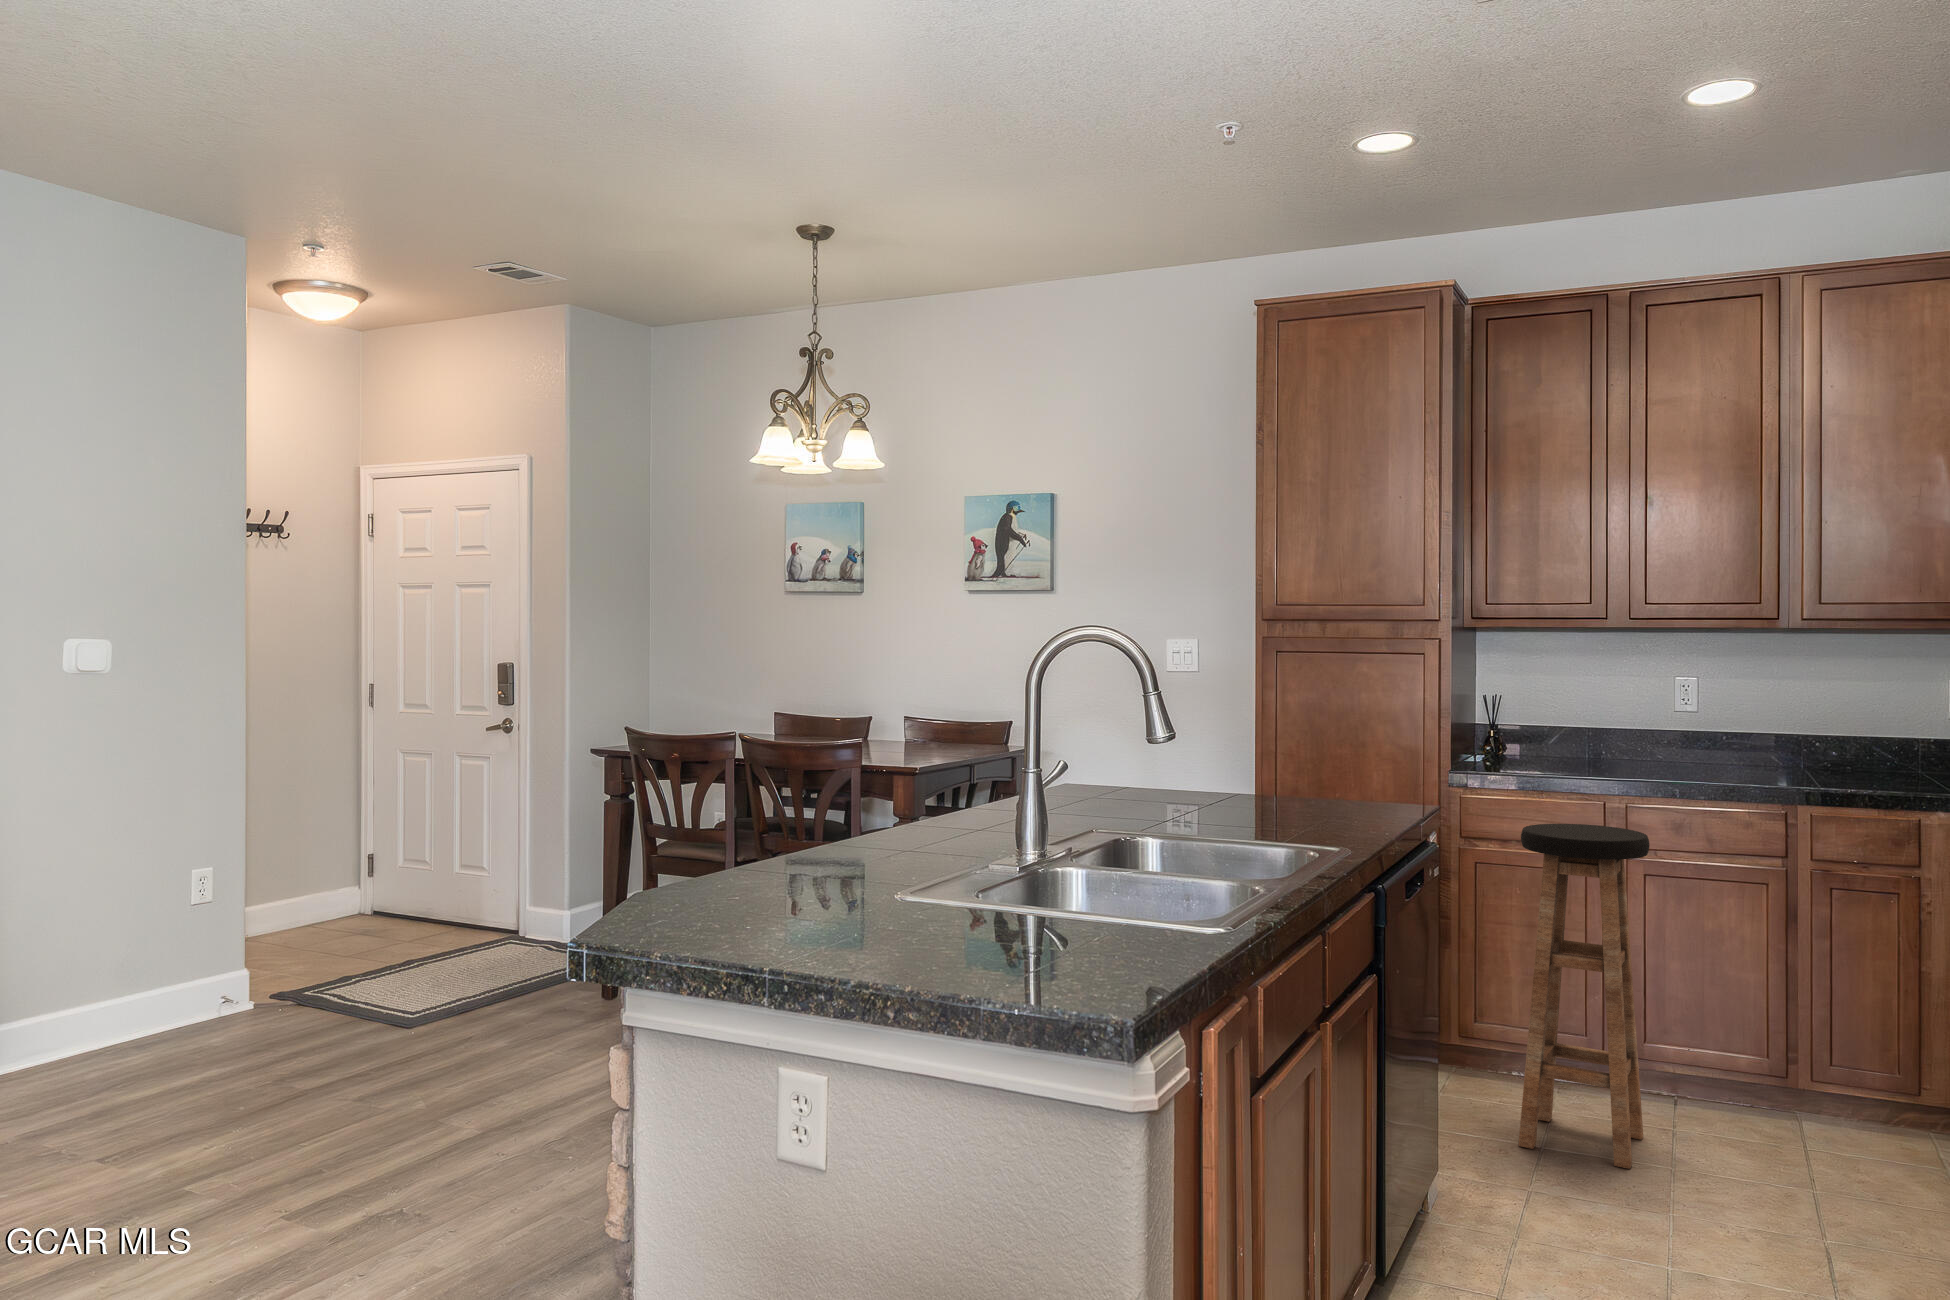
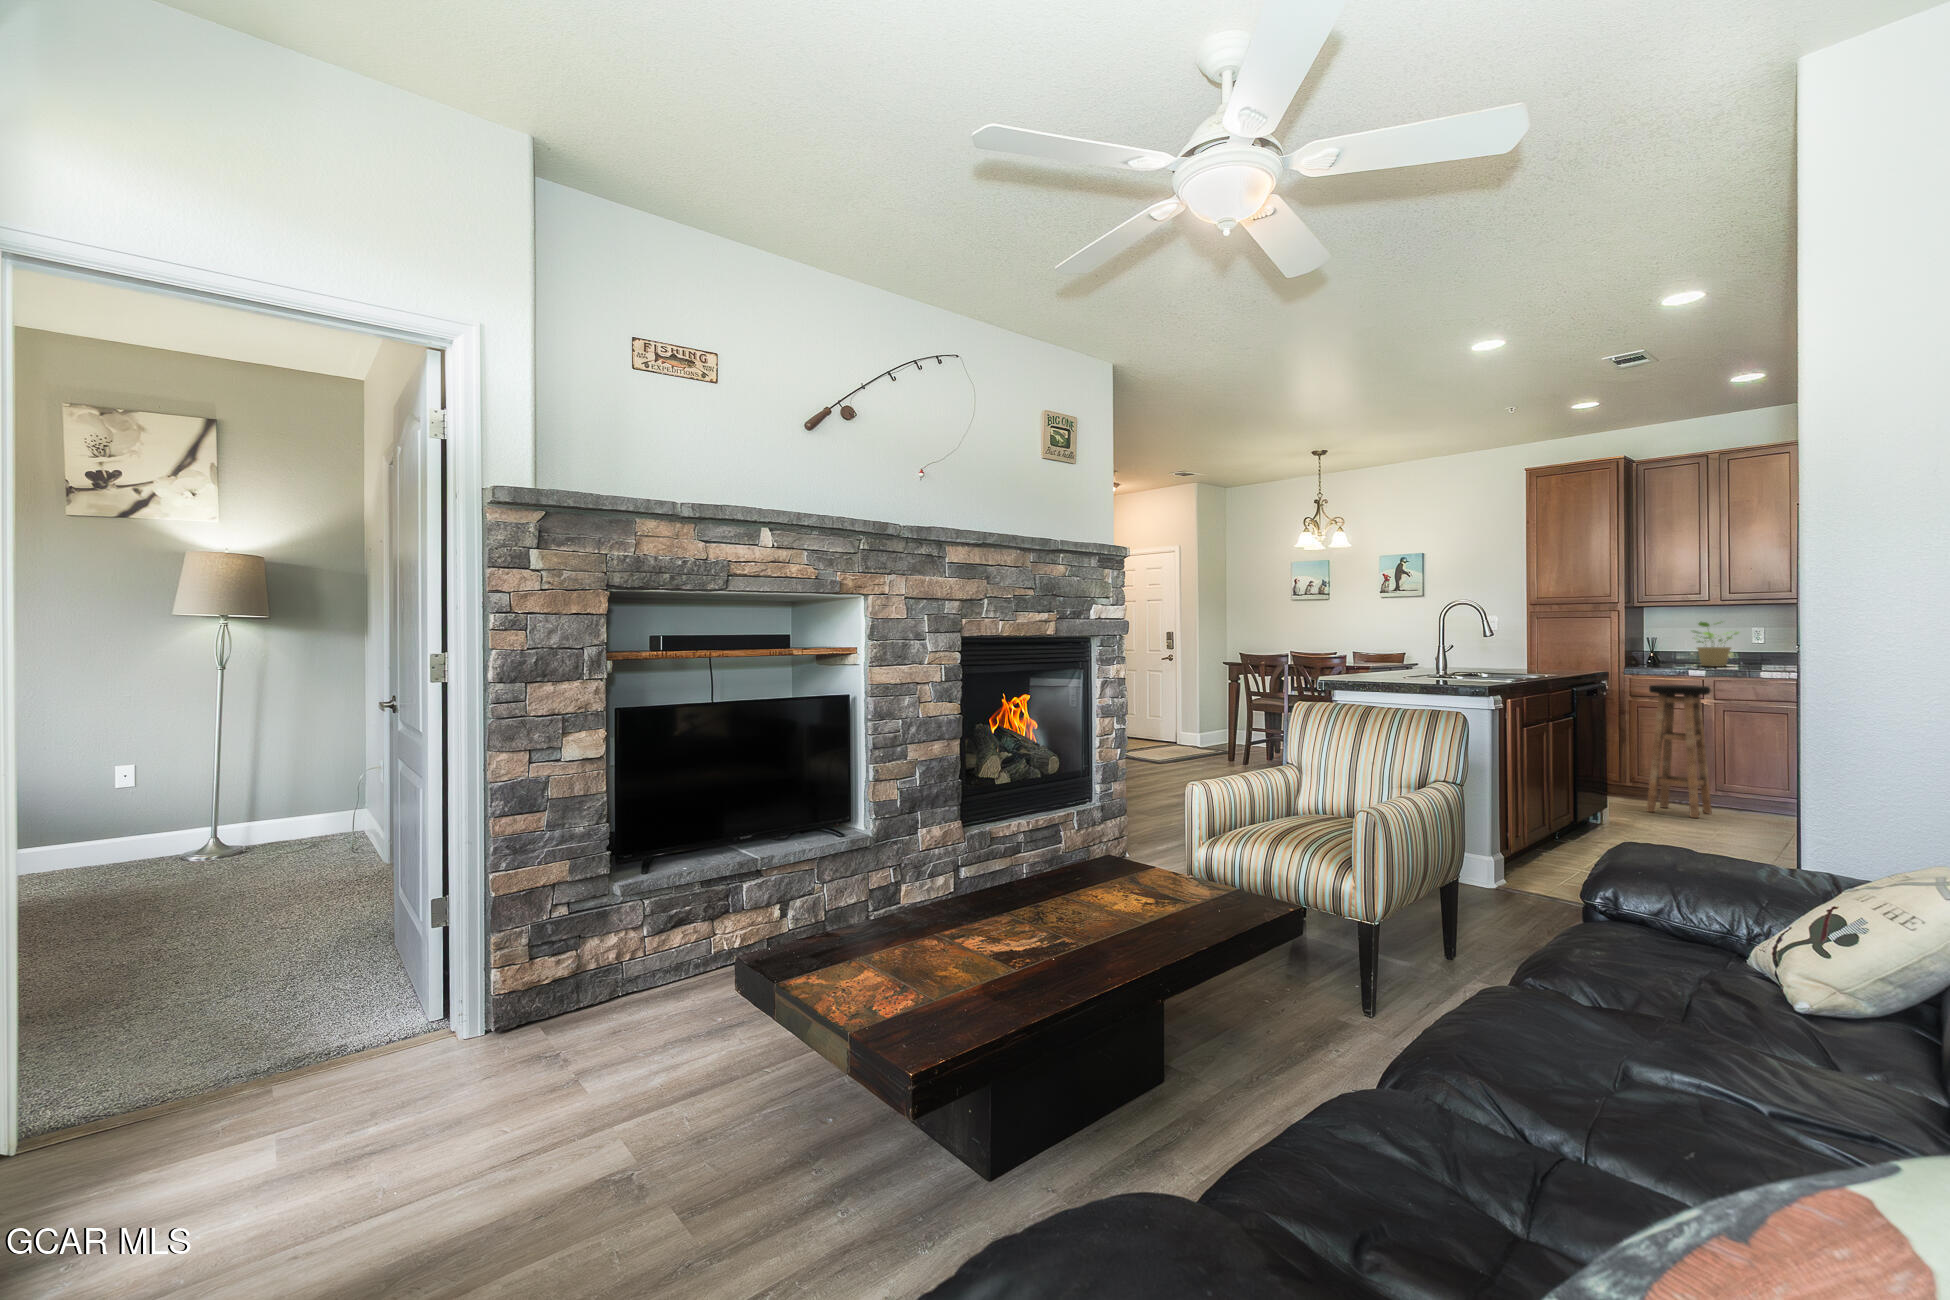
potted plant: none [1581,669,1673,772] -> present [1694,622,1738,666]

